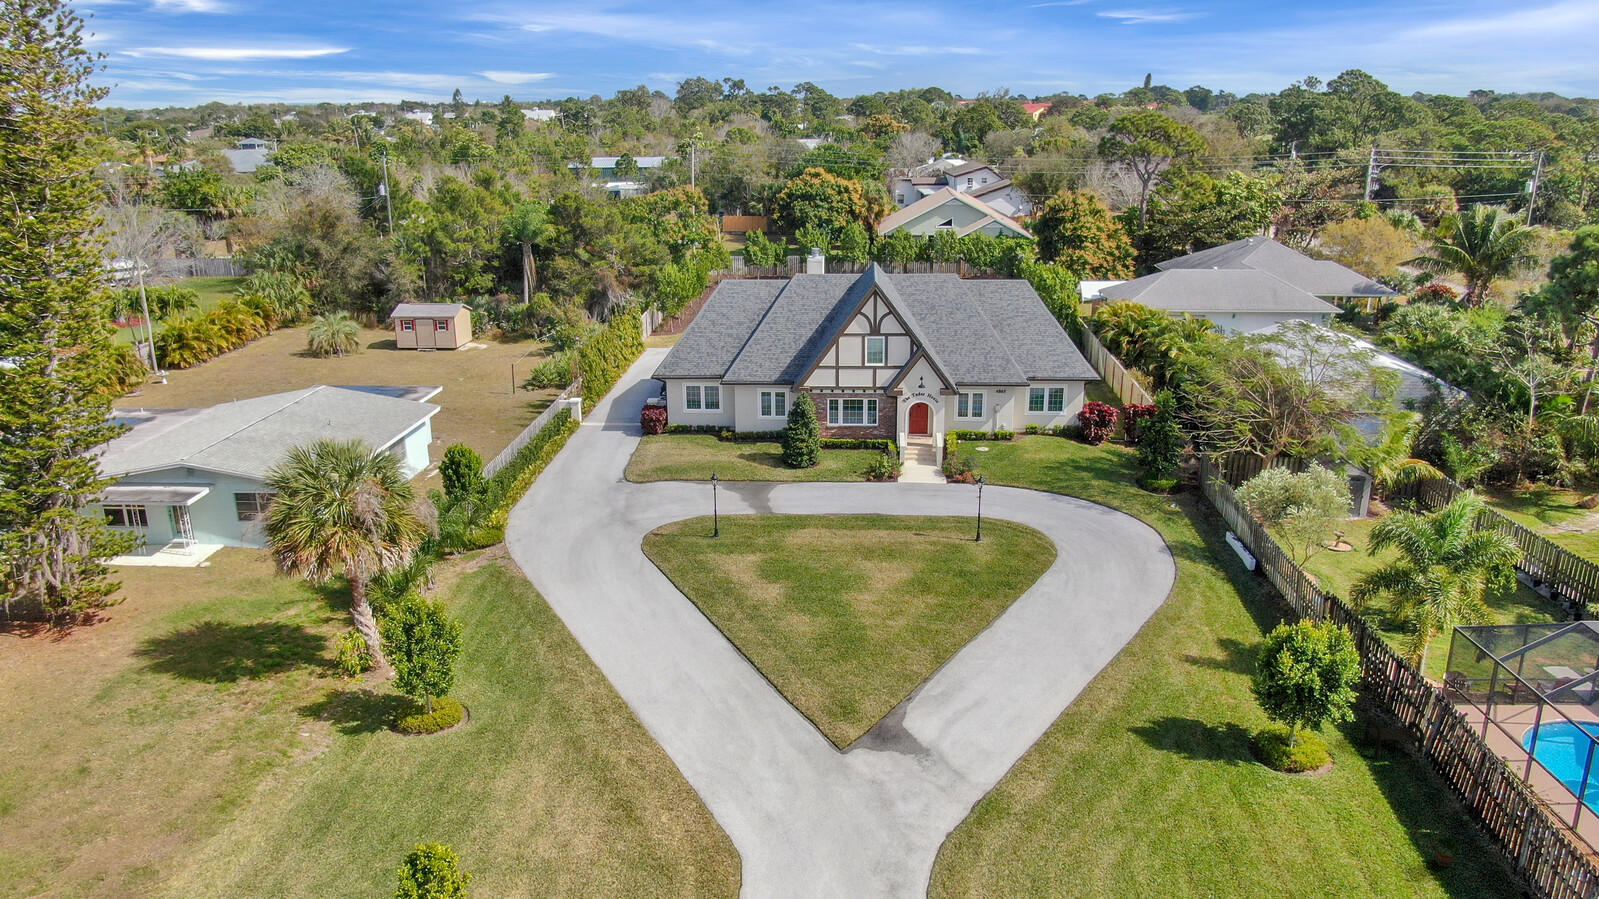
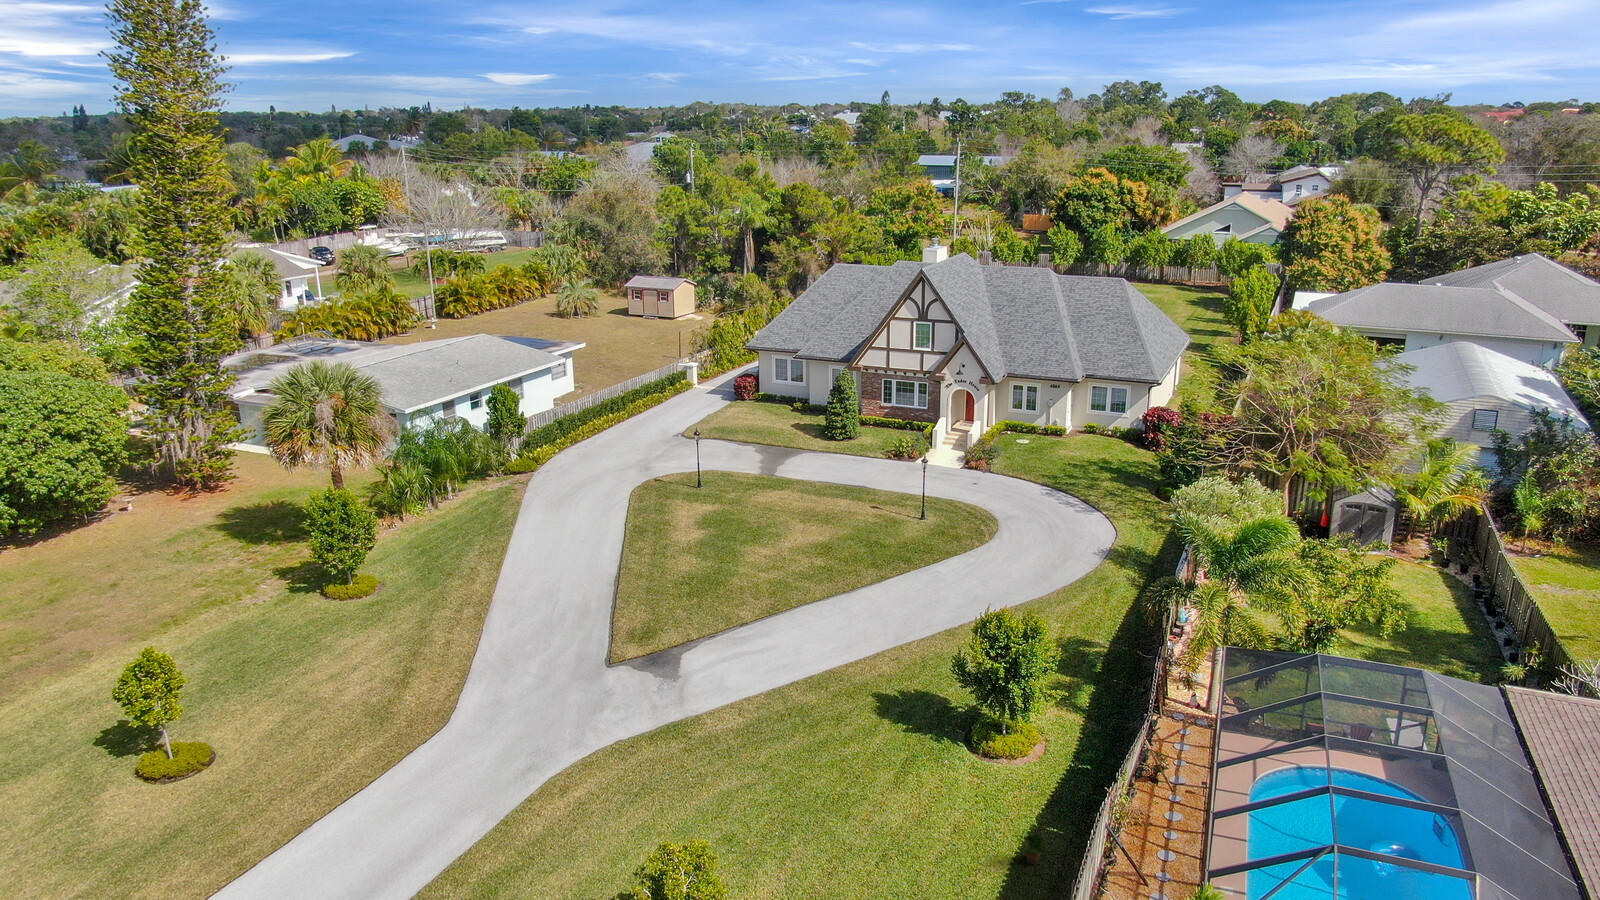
bench: present [1362,719,1424,758] -> none [1080,727,1132,777]

